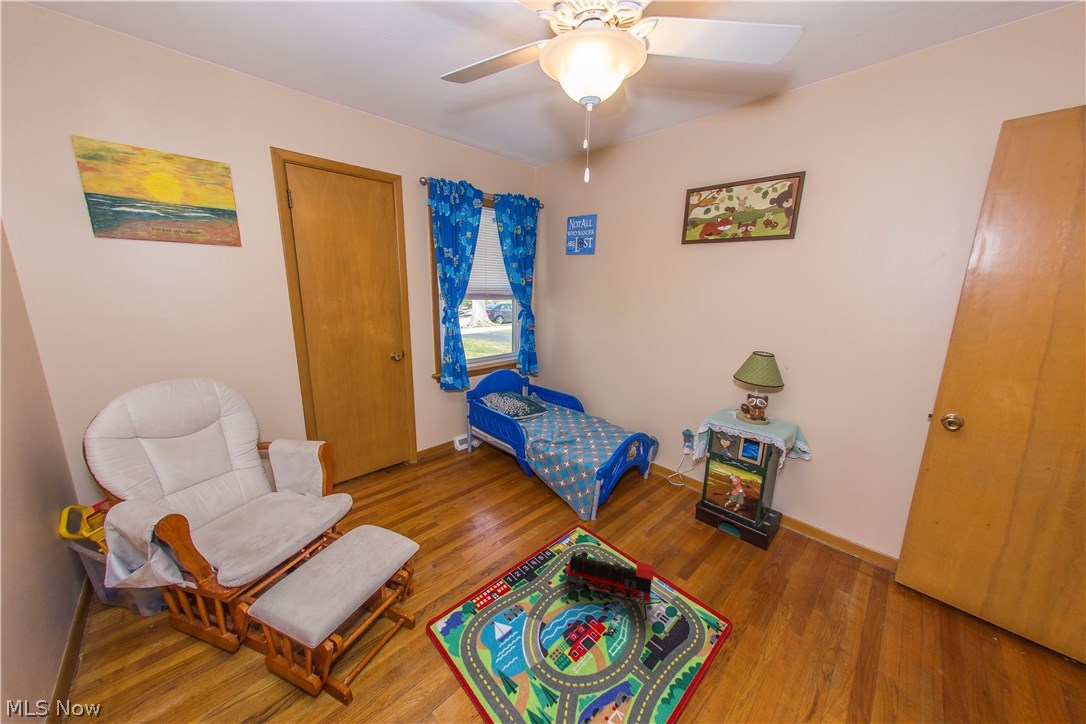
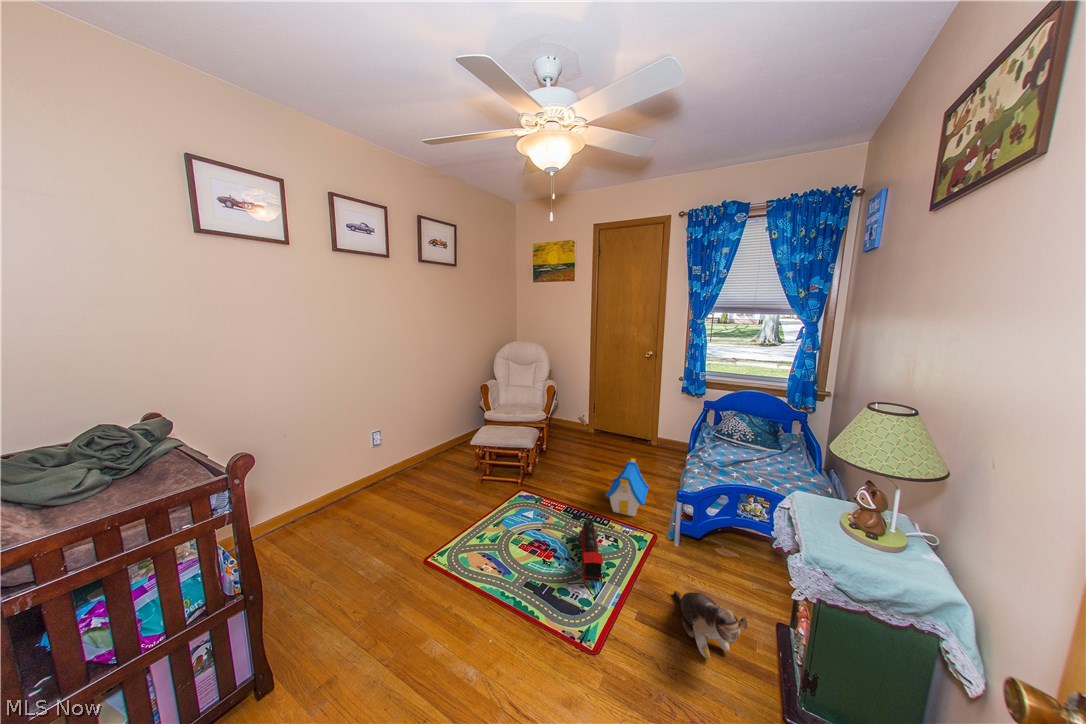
toy house: none [491,474,553,541] -> present [605,458,650,516]
plush toy: none [654,504,741,555] -> present [674,591,748,659]

